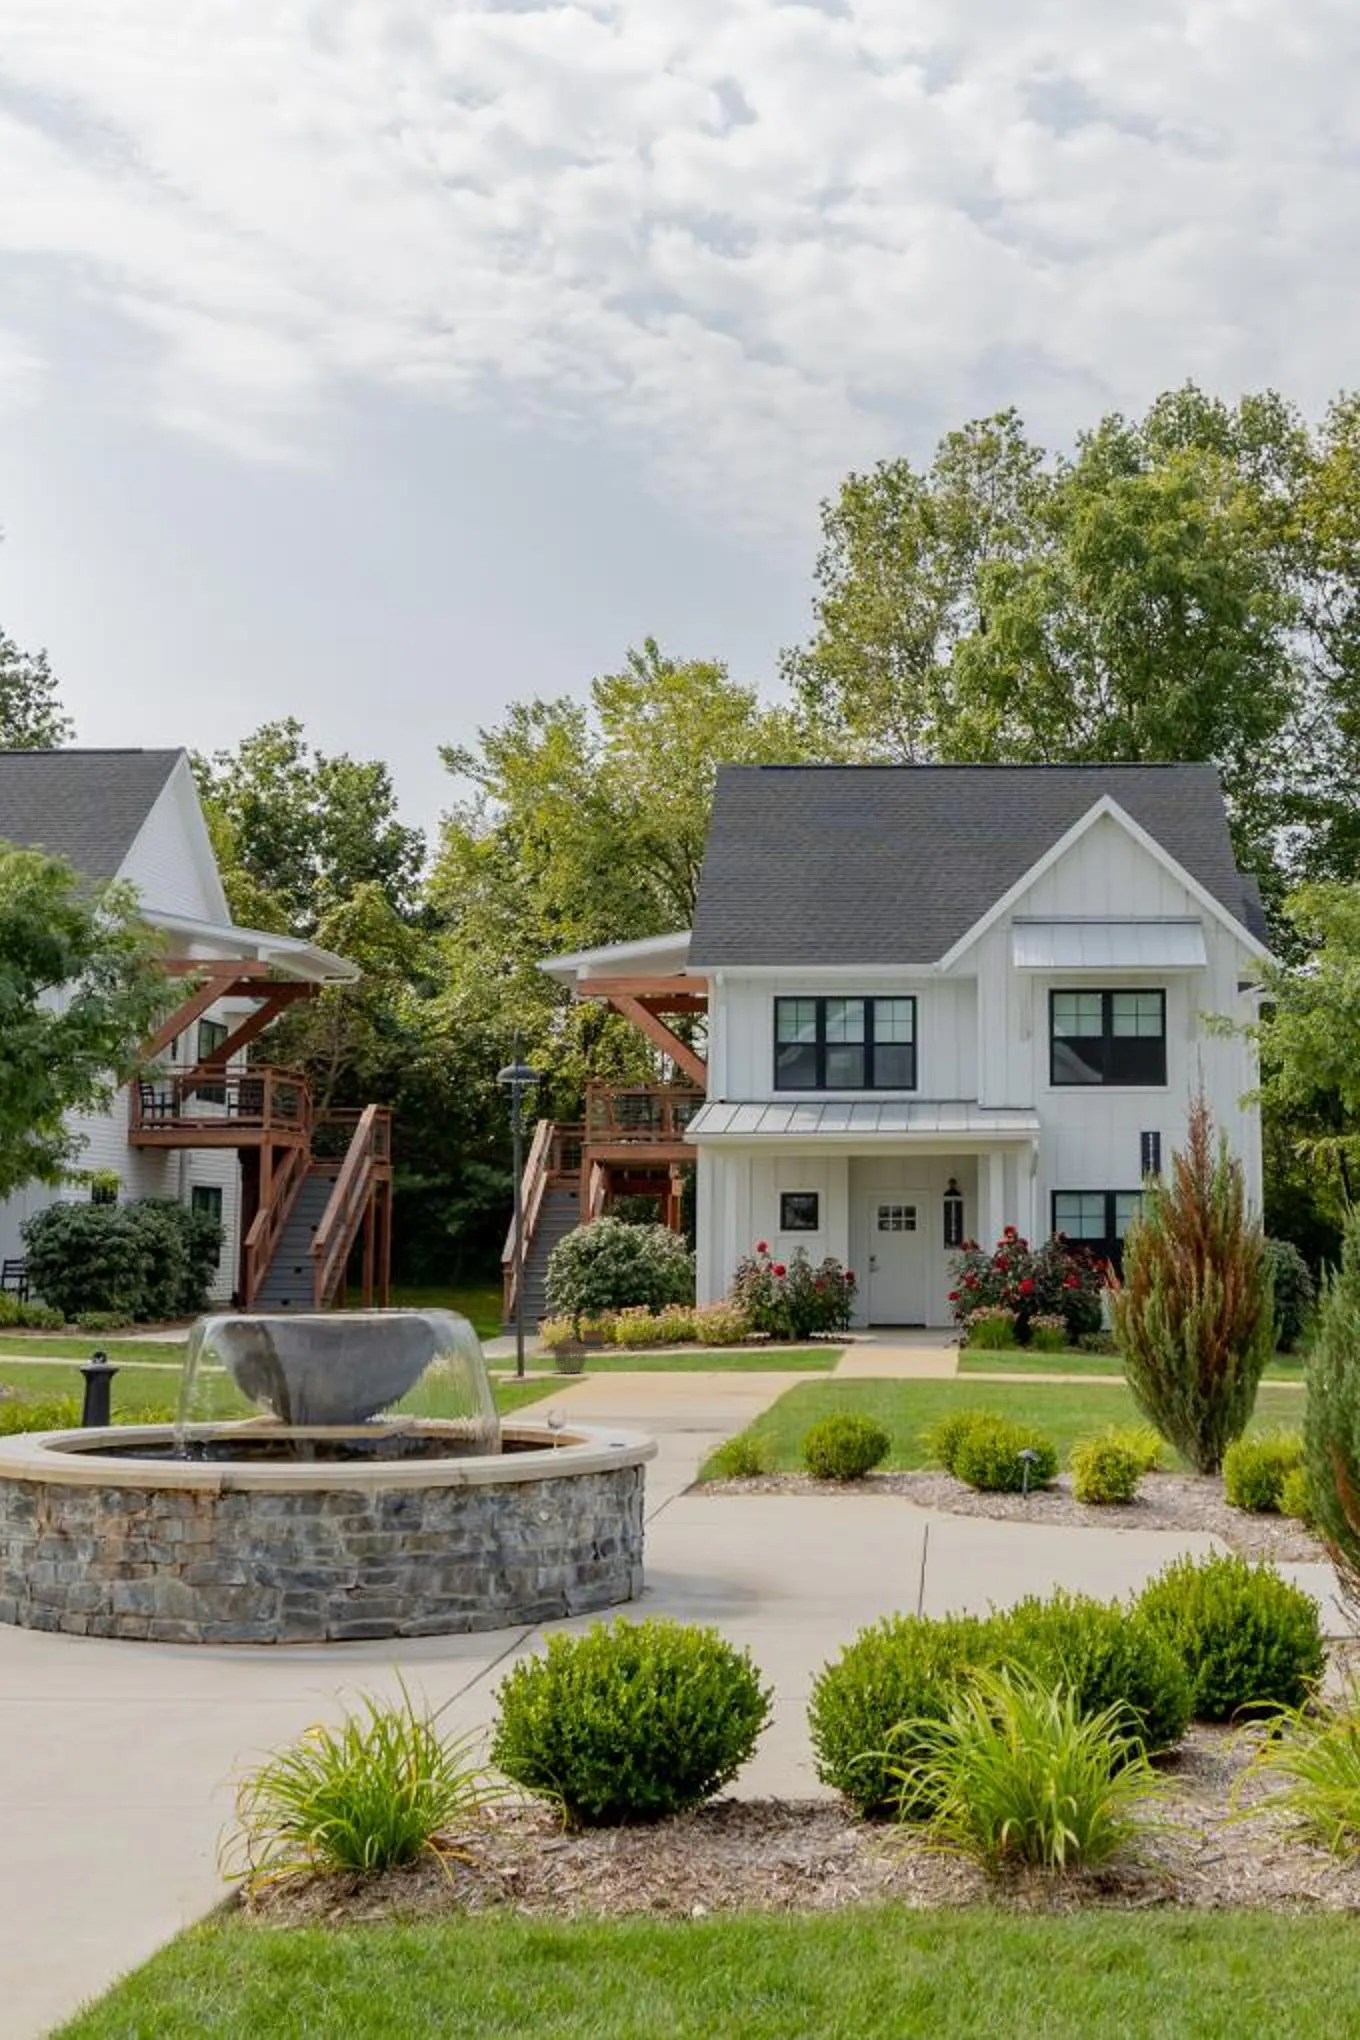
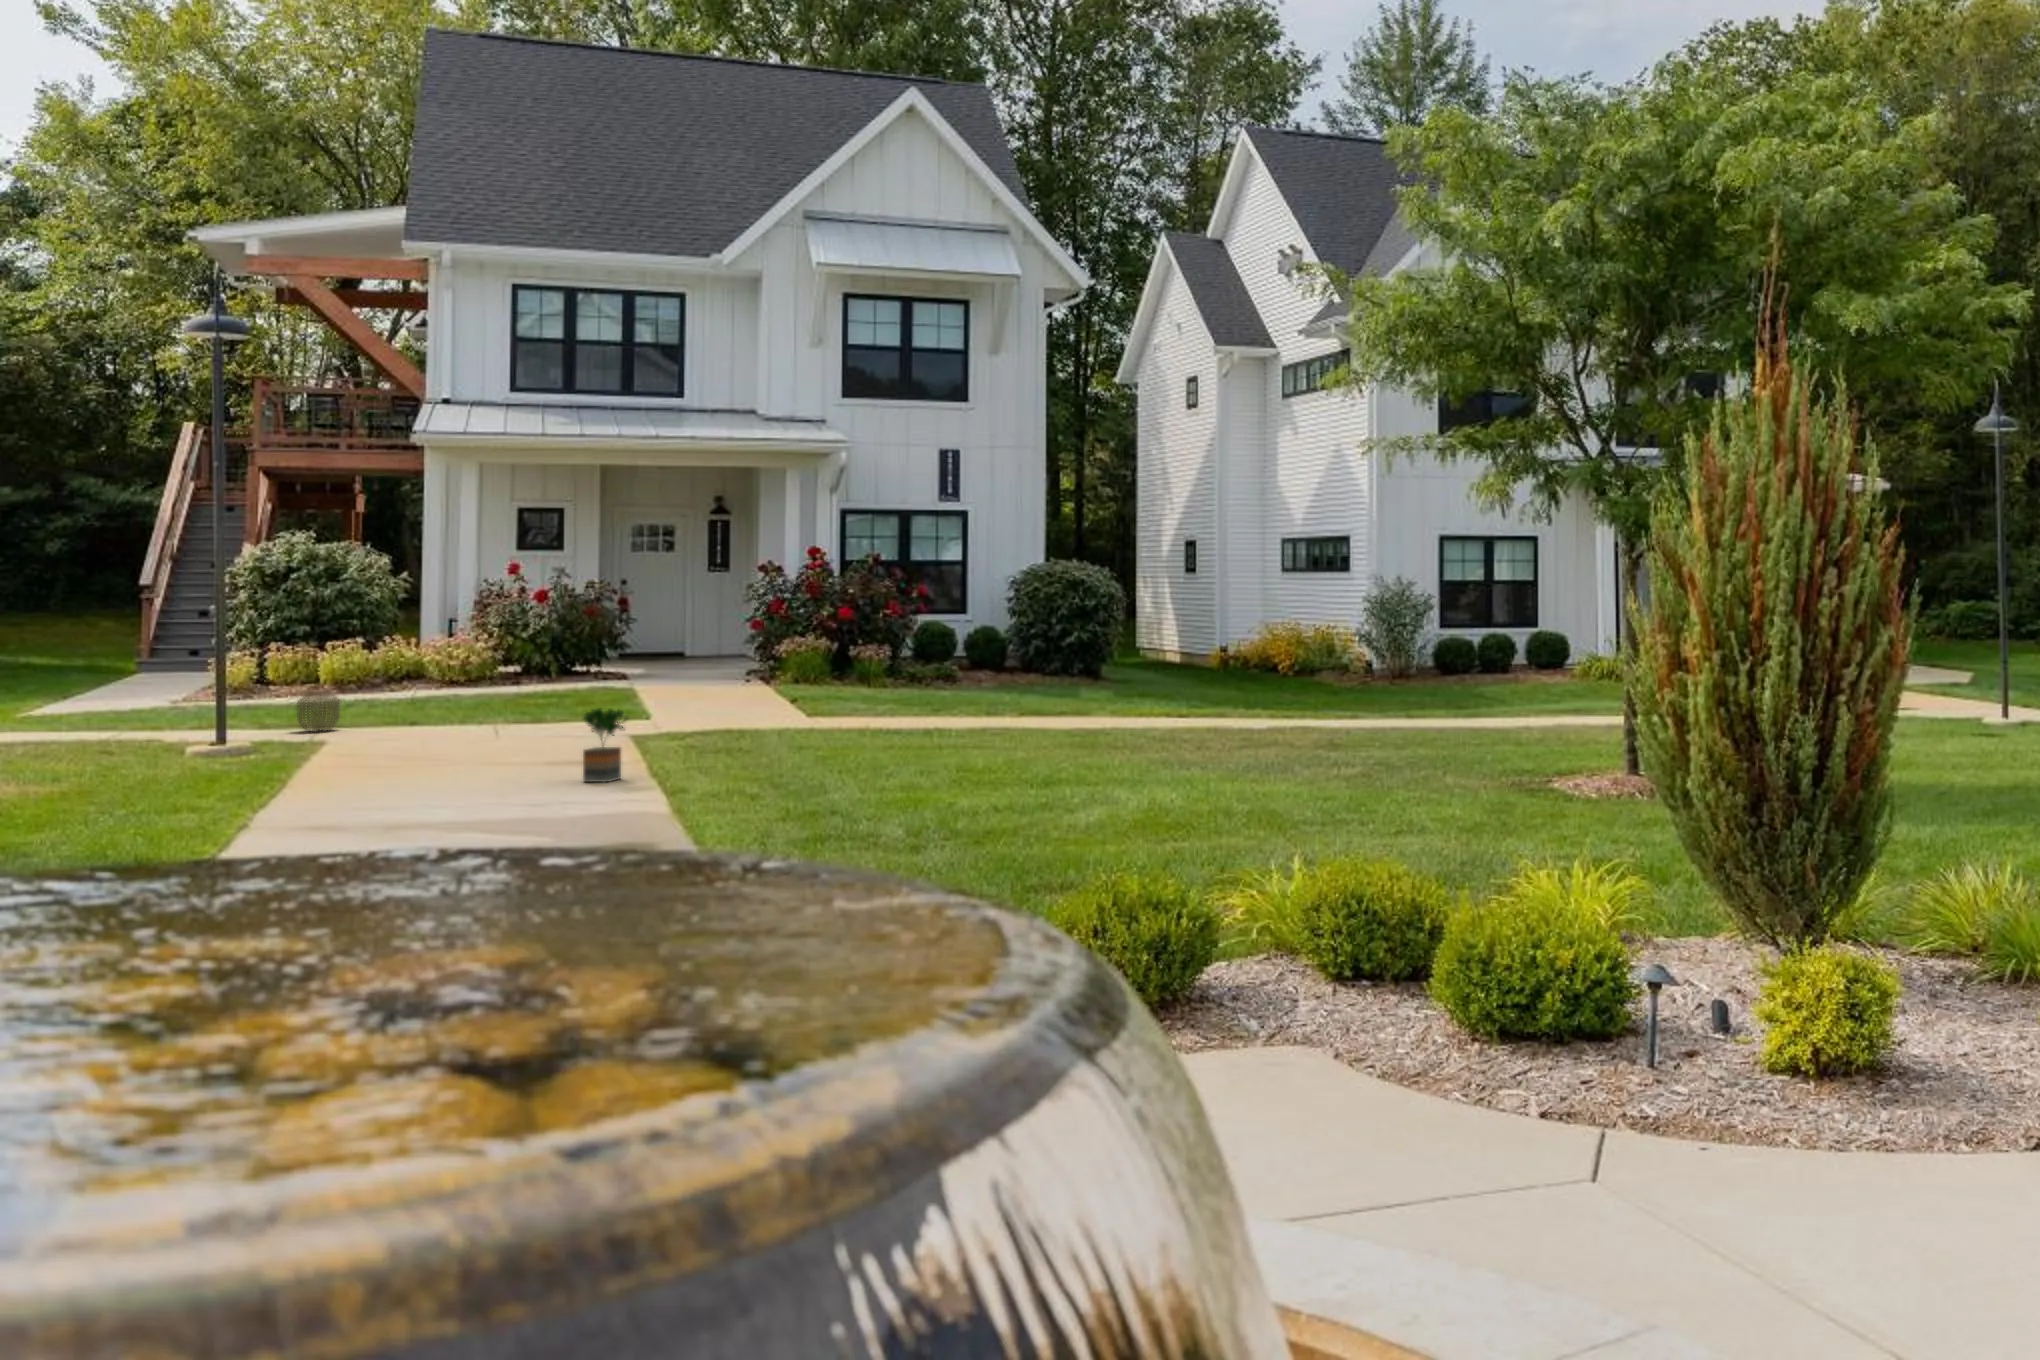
potted tree: present [582,1308,605,1349] -> present [583,708,629,782]

